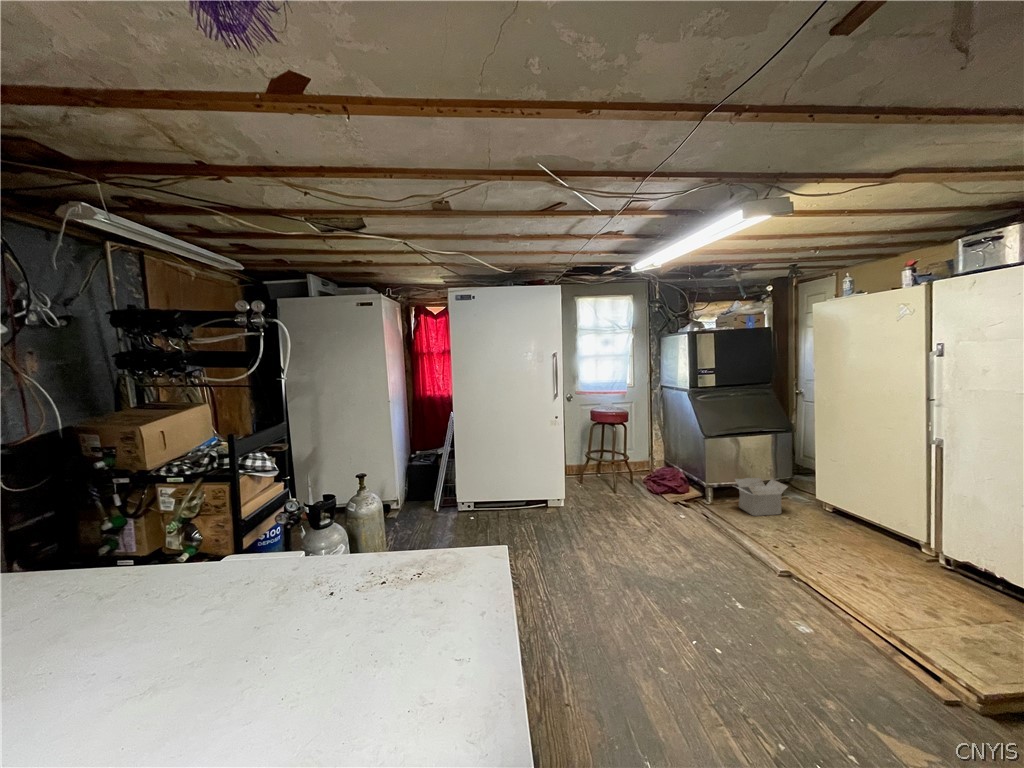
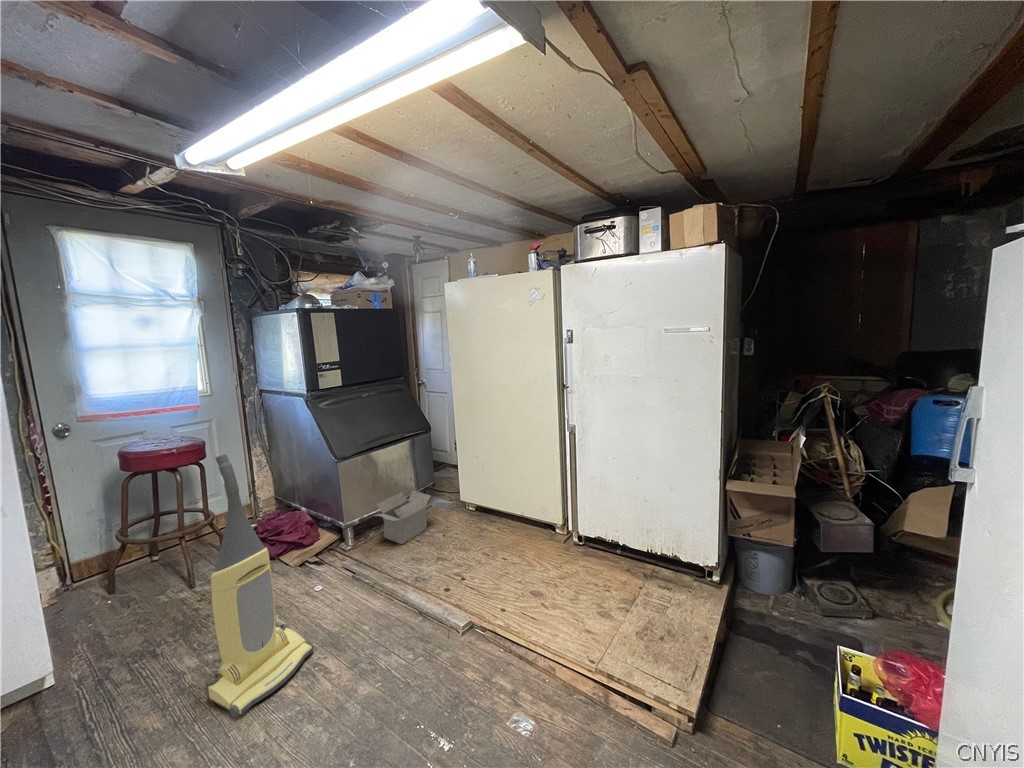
vacuum cleaner: none [617,409,673,547] -> present [205,454,314,718]

